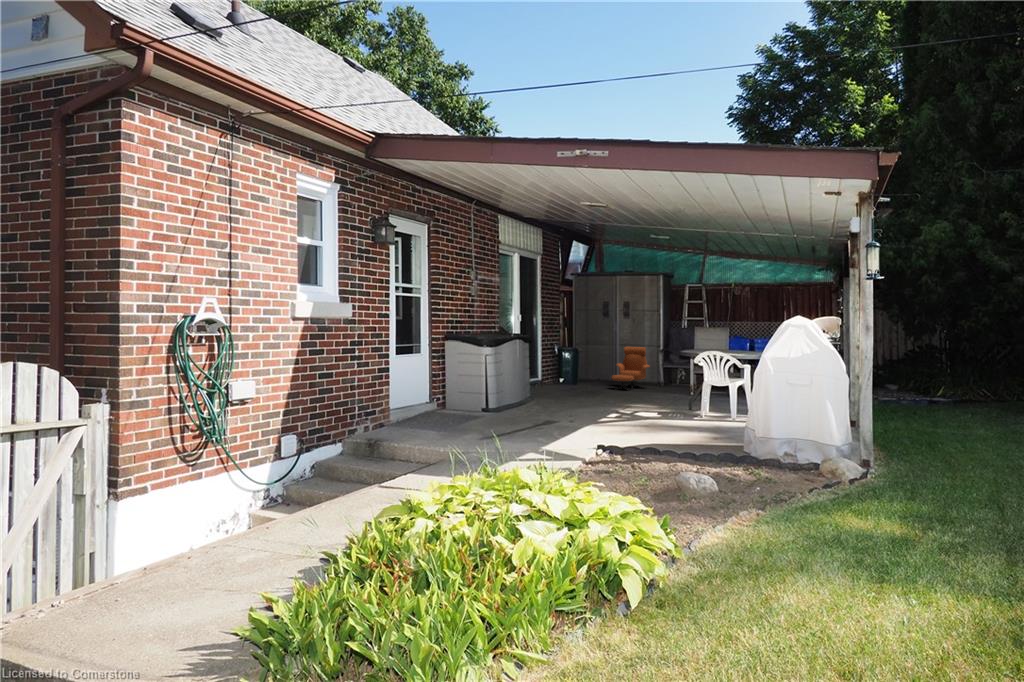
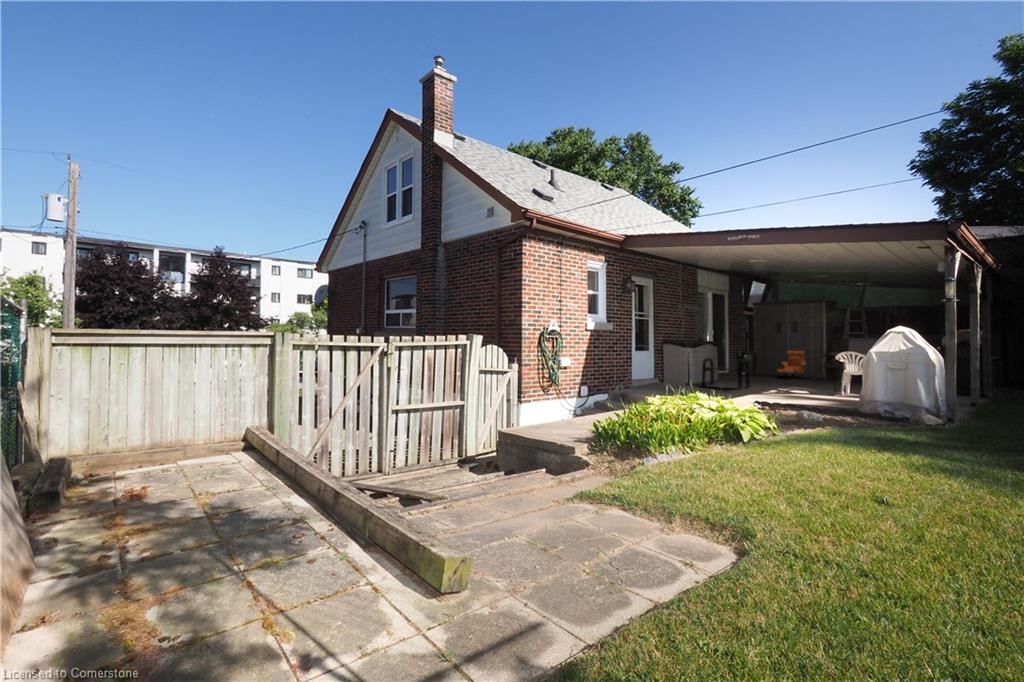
bench: none [509,364,583,418] -> present [702,358,750,388]

